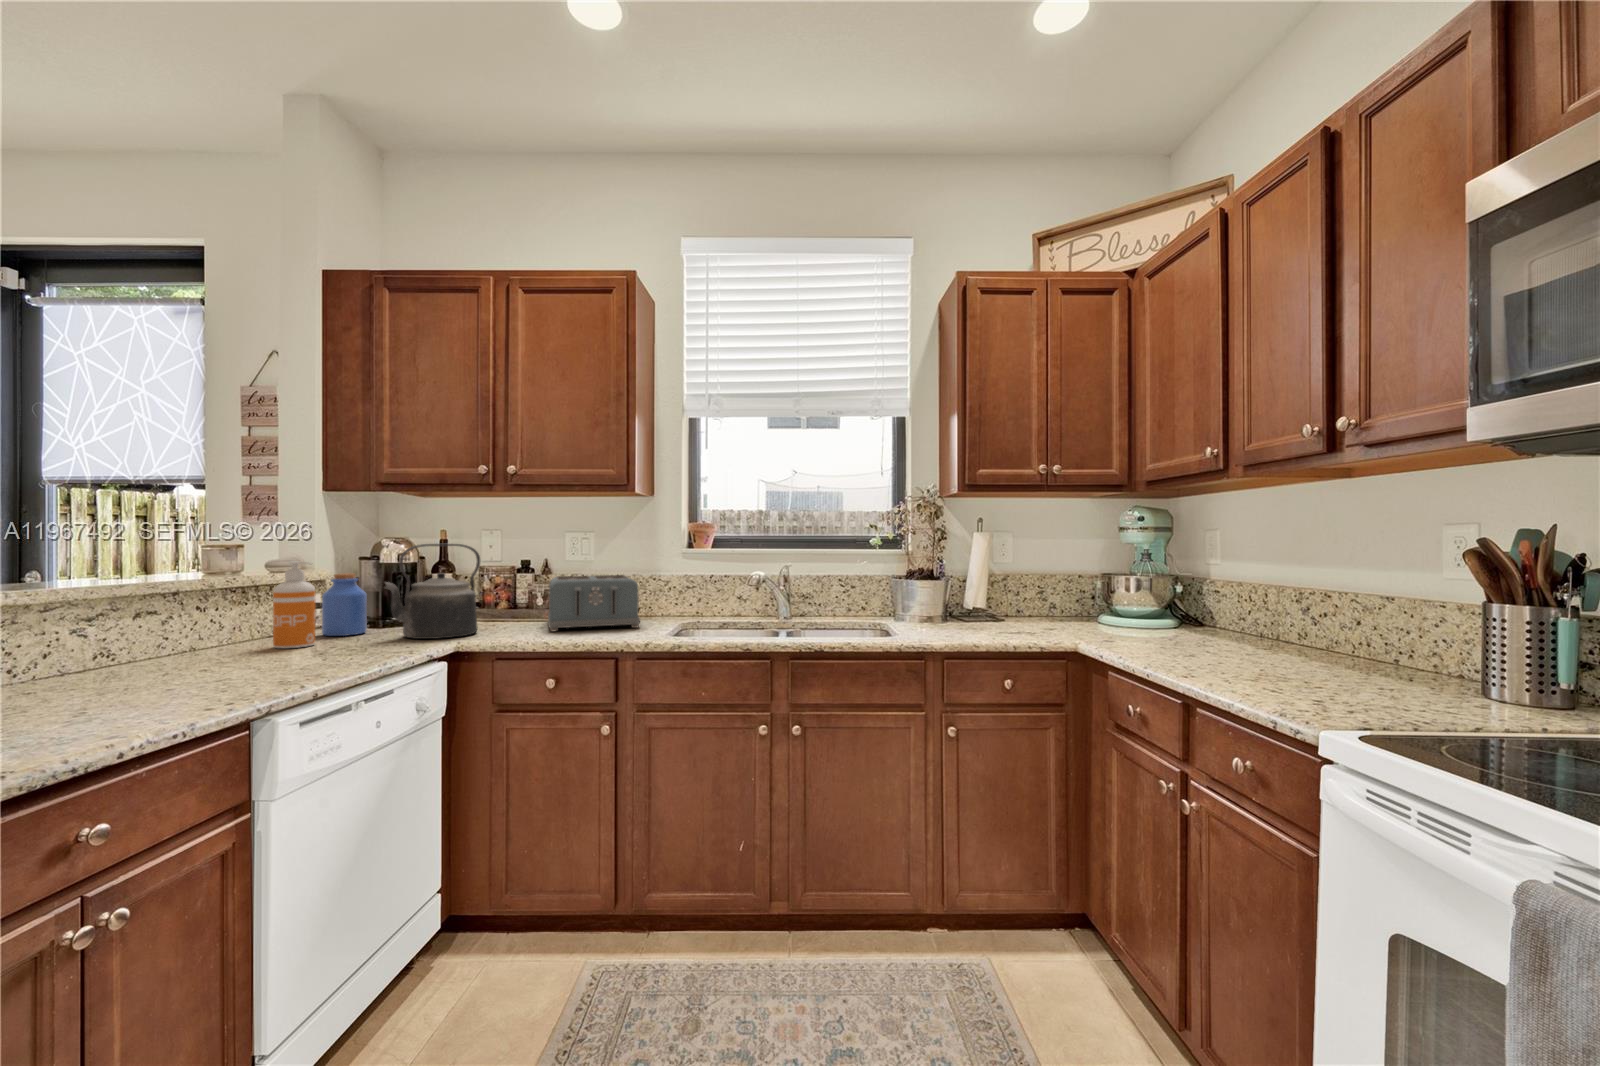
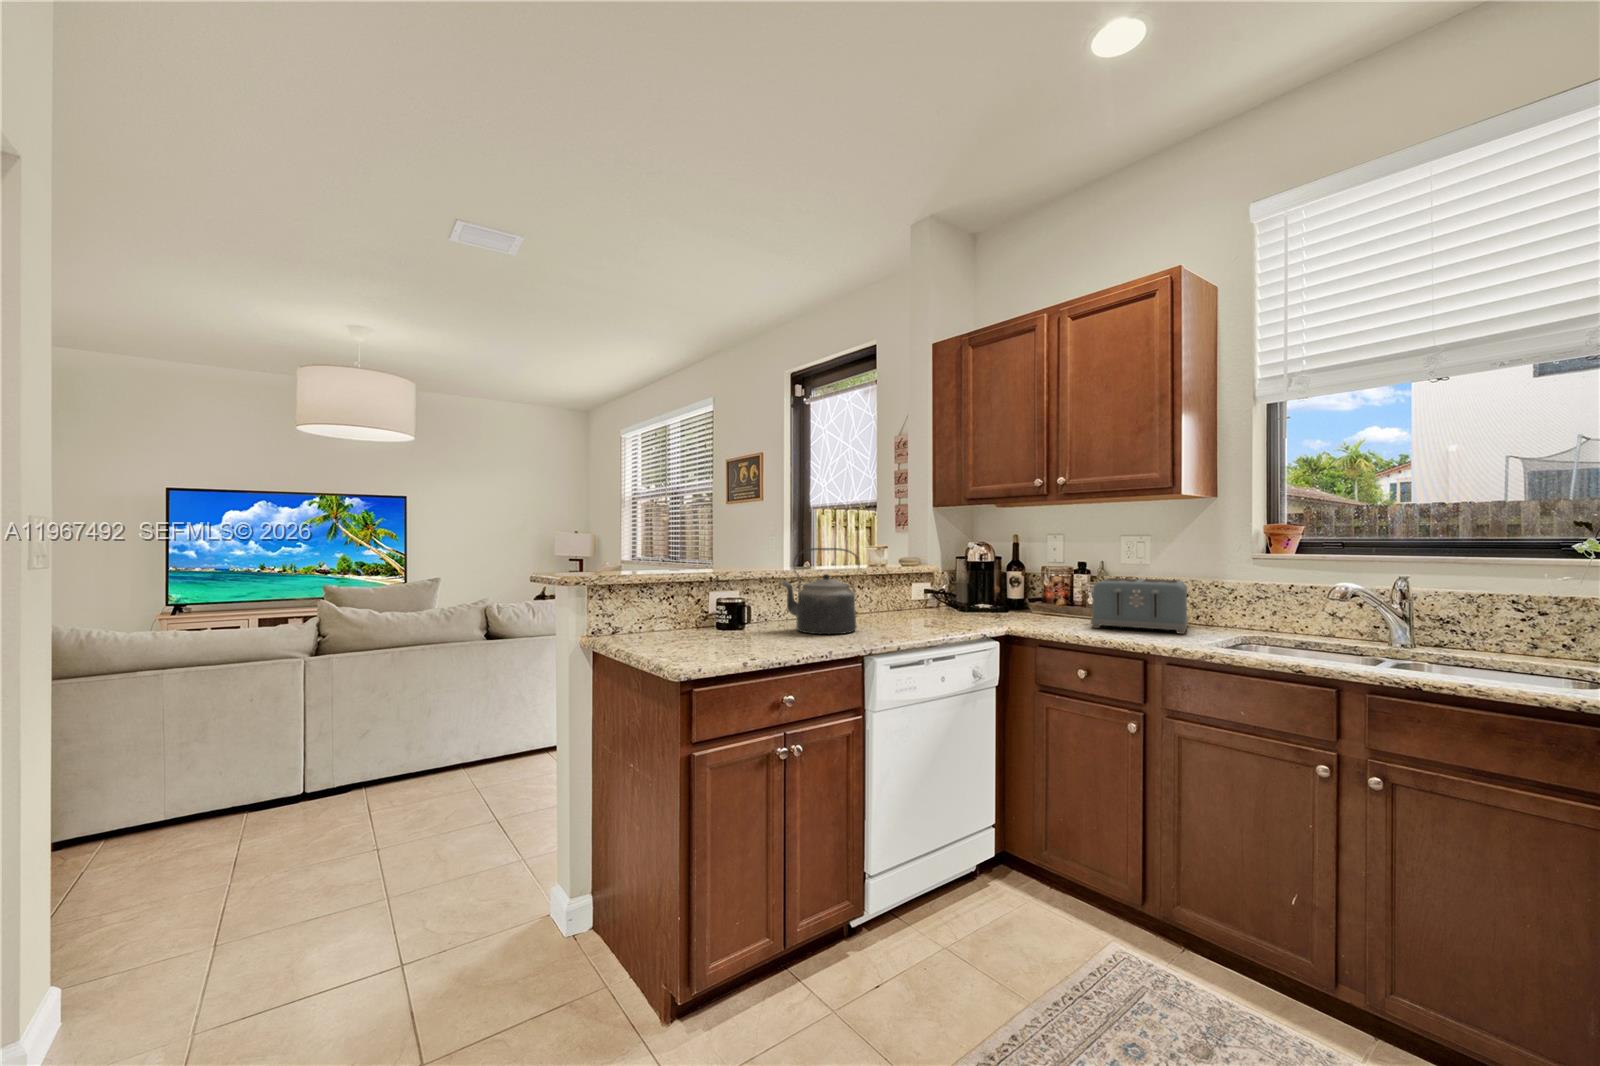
kettle: present [384,544,480,639] -> present [782,548,859,634]
soap dispenser: present [273,561,315,648] -> none [895,558,919,618]
jar: present [322,573,367,636] -> none [928,568,957,614]

